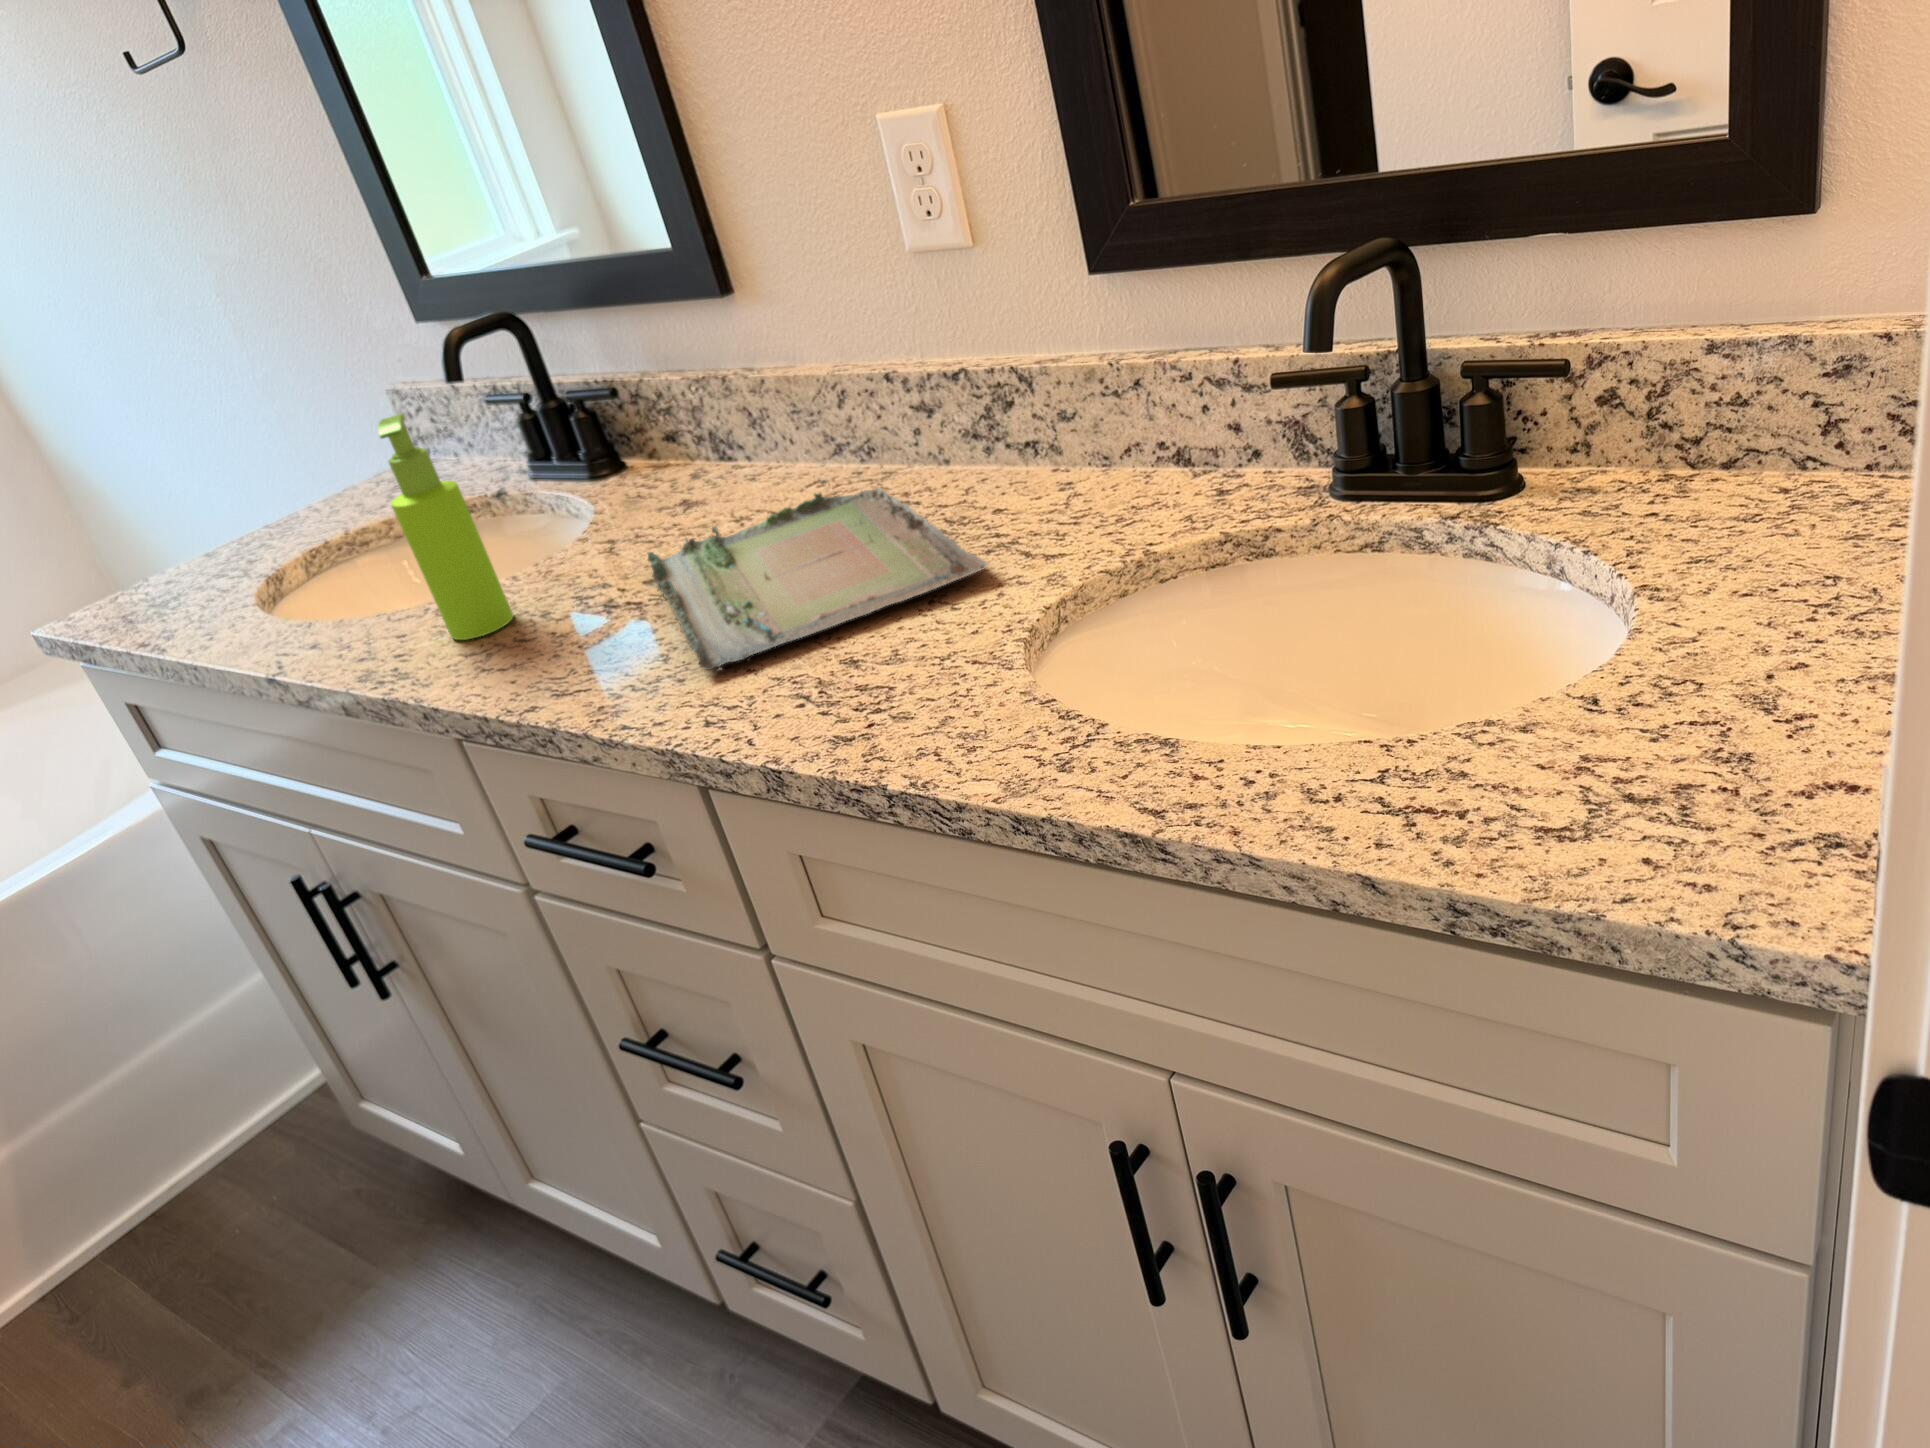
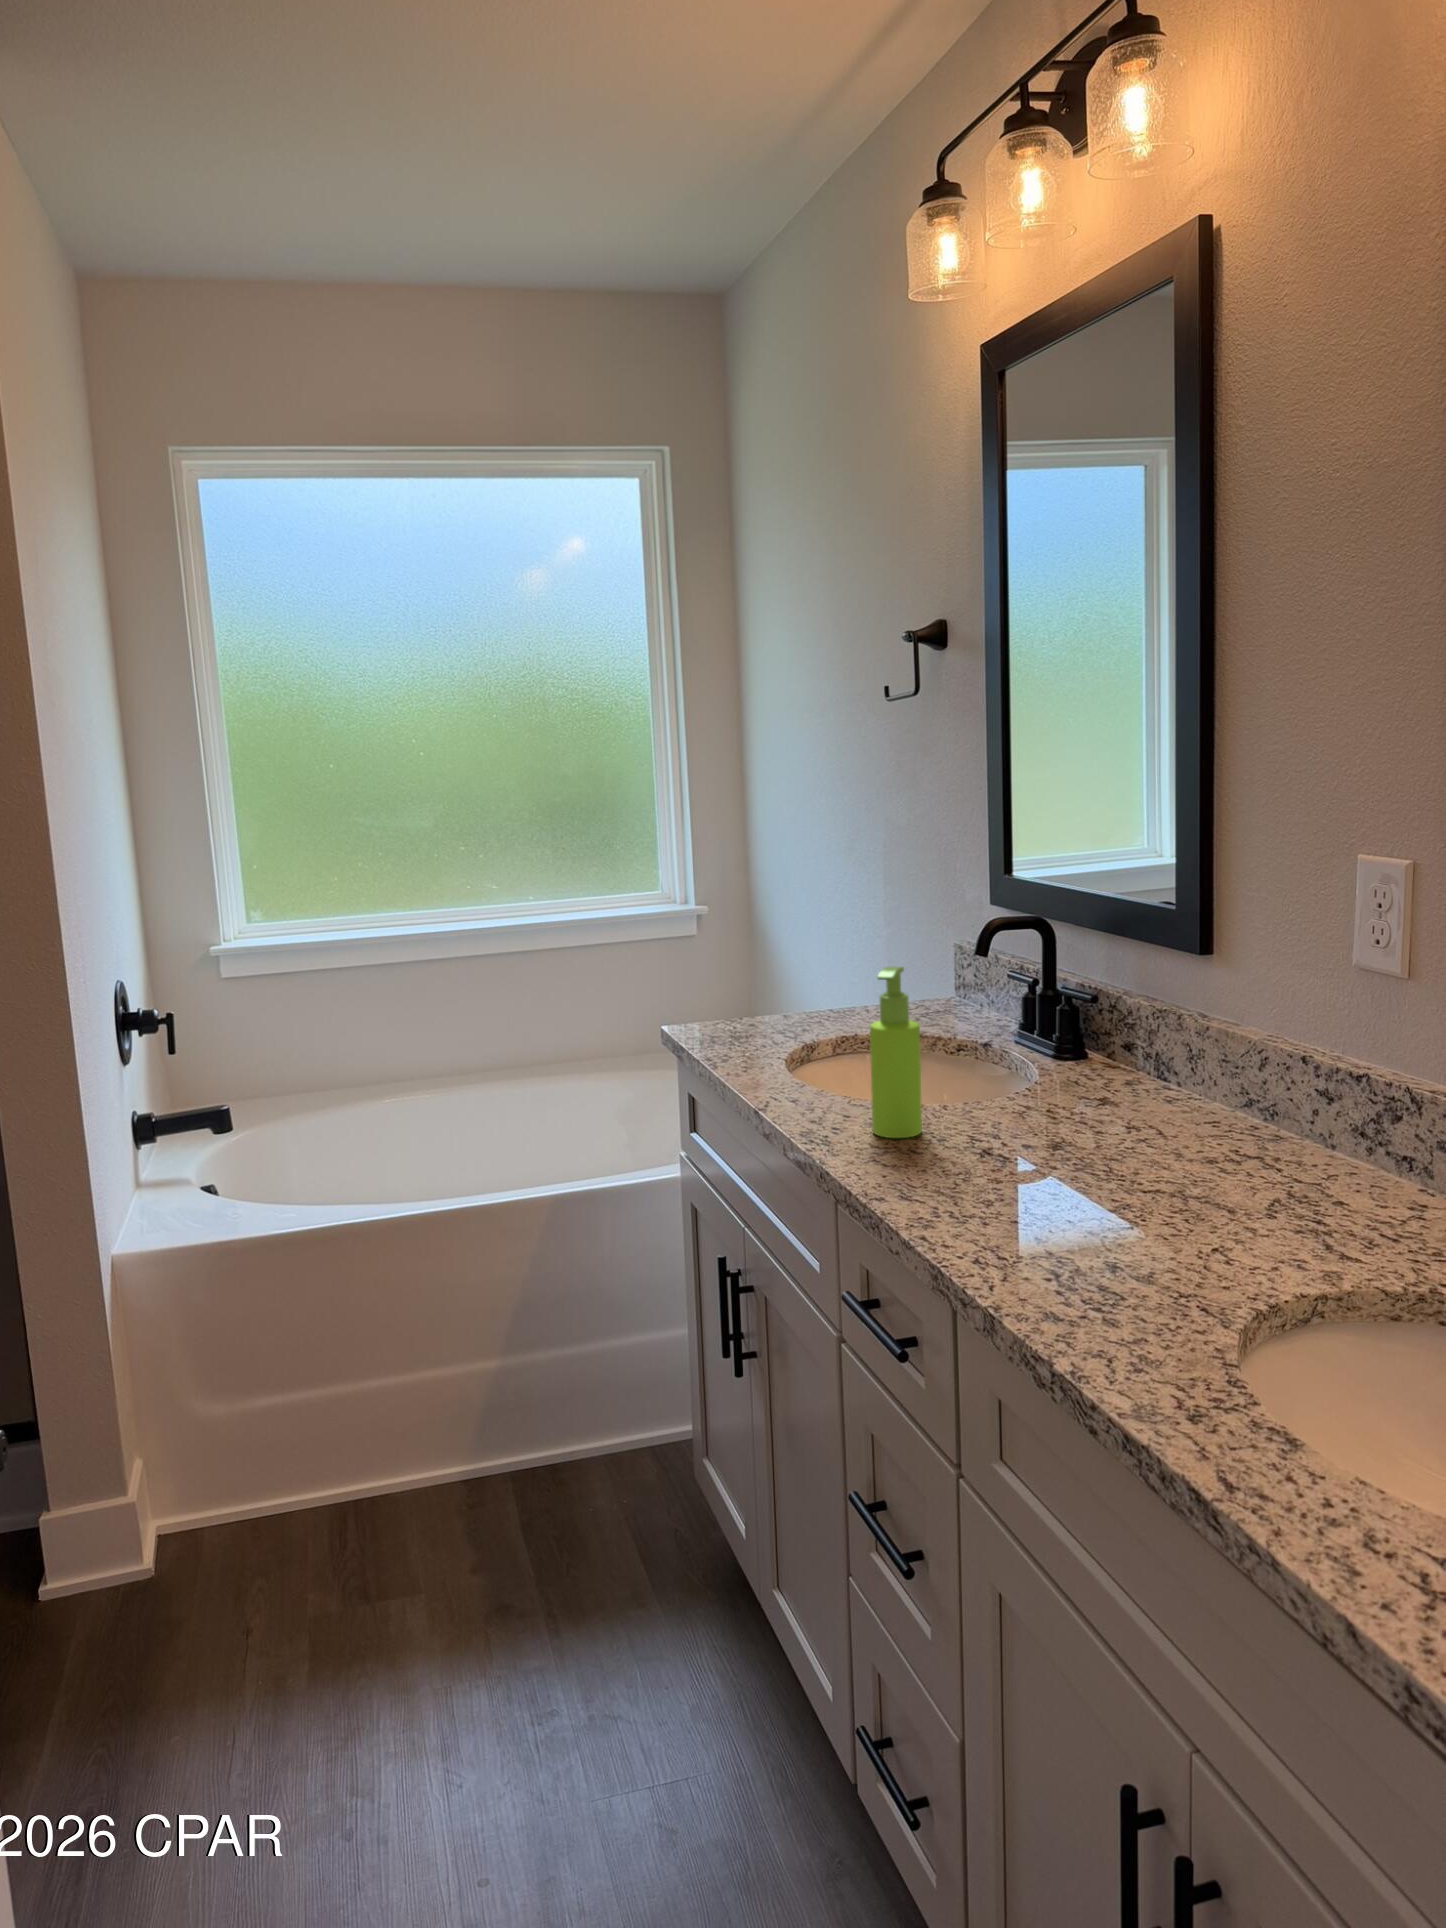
tray: present [648,480,988,671] -> none [1002,1115,1280,1243]

